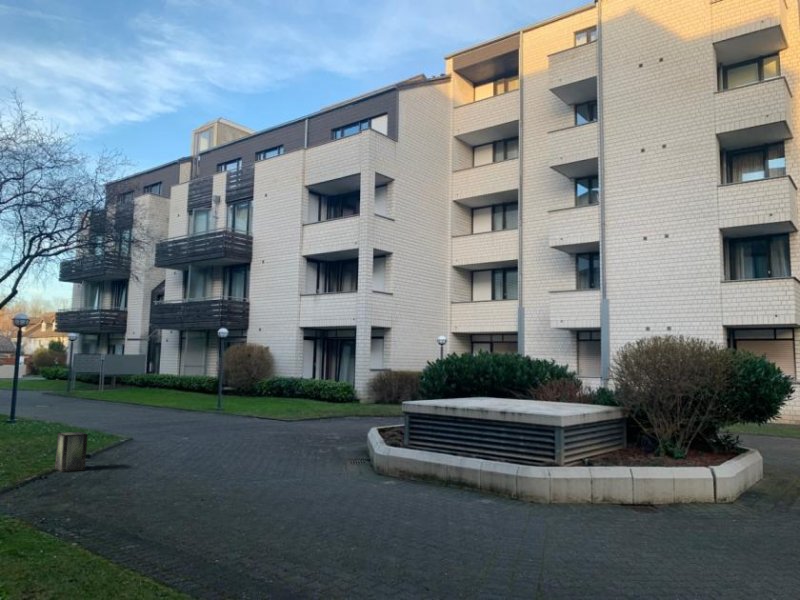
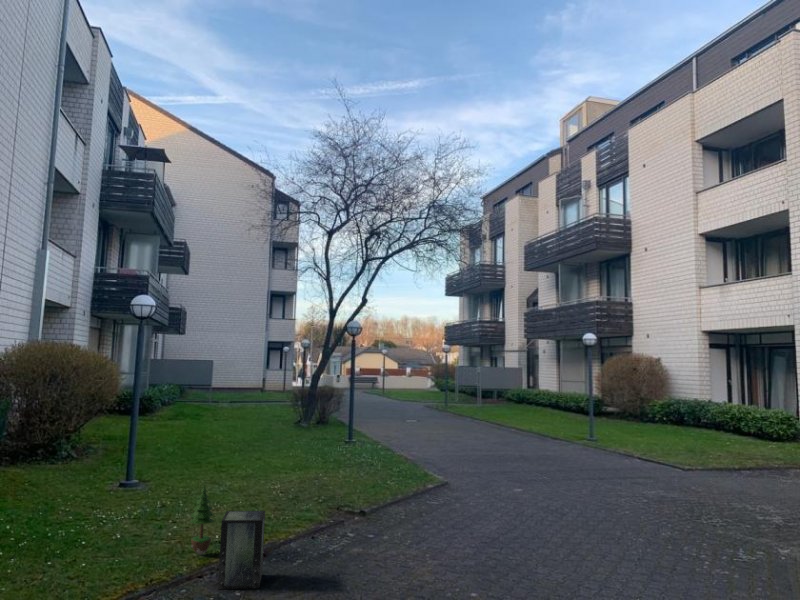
potted tree: none [16,423,33,466] -> present [190,487,214,555]

